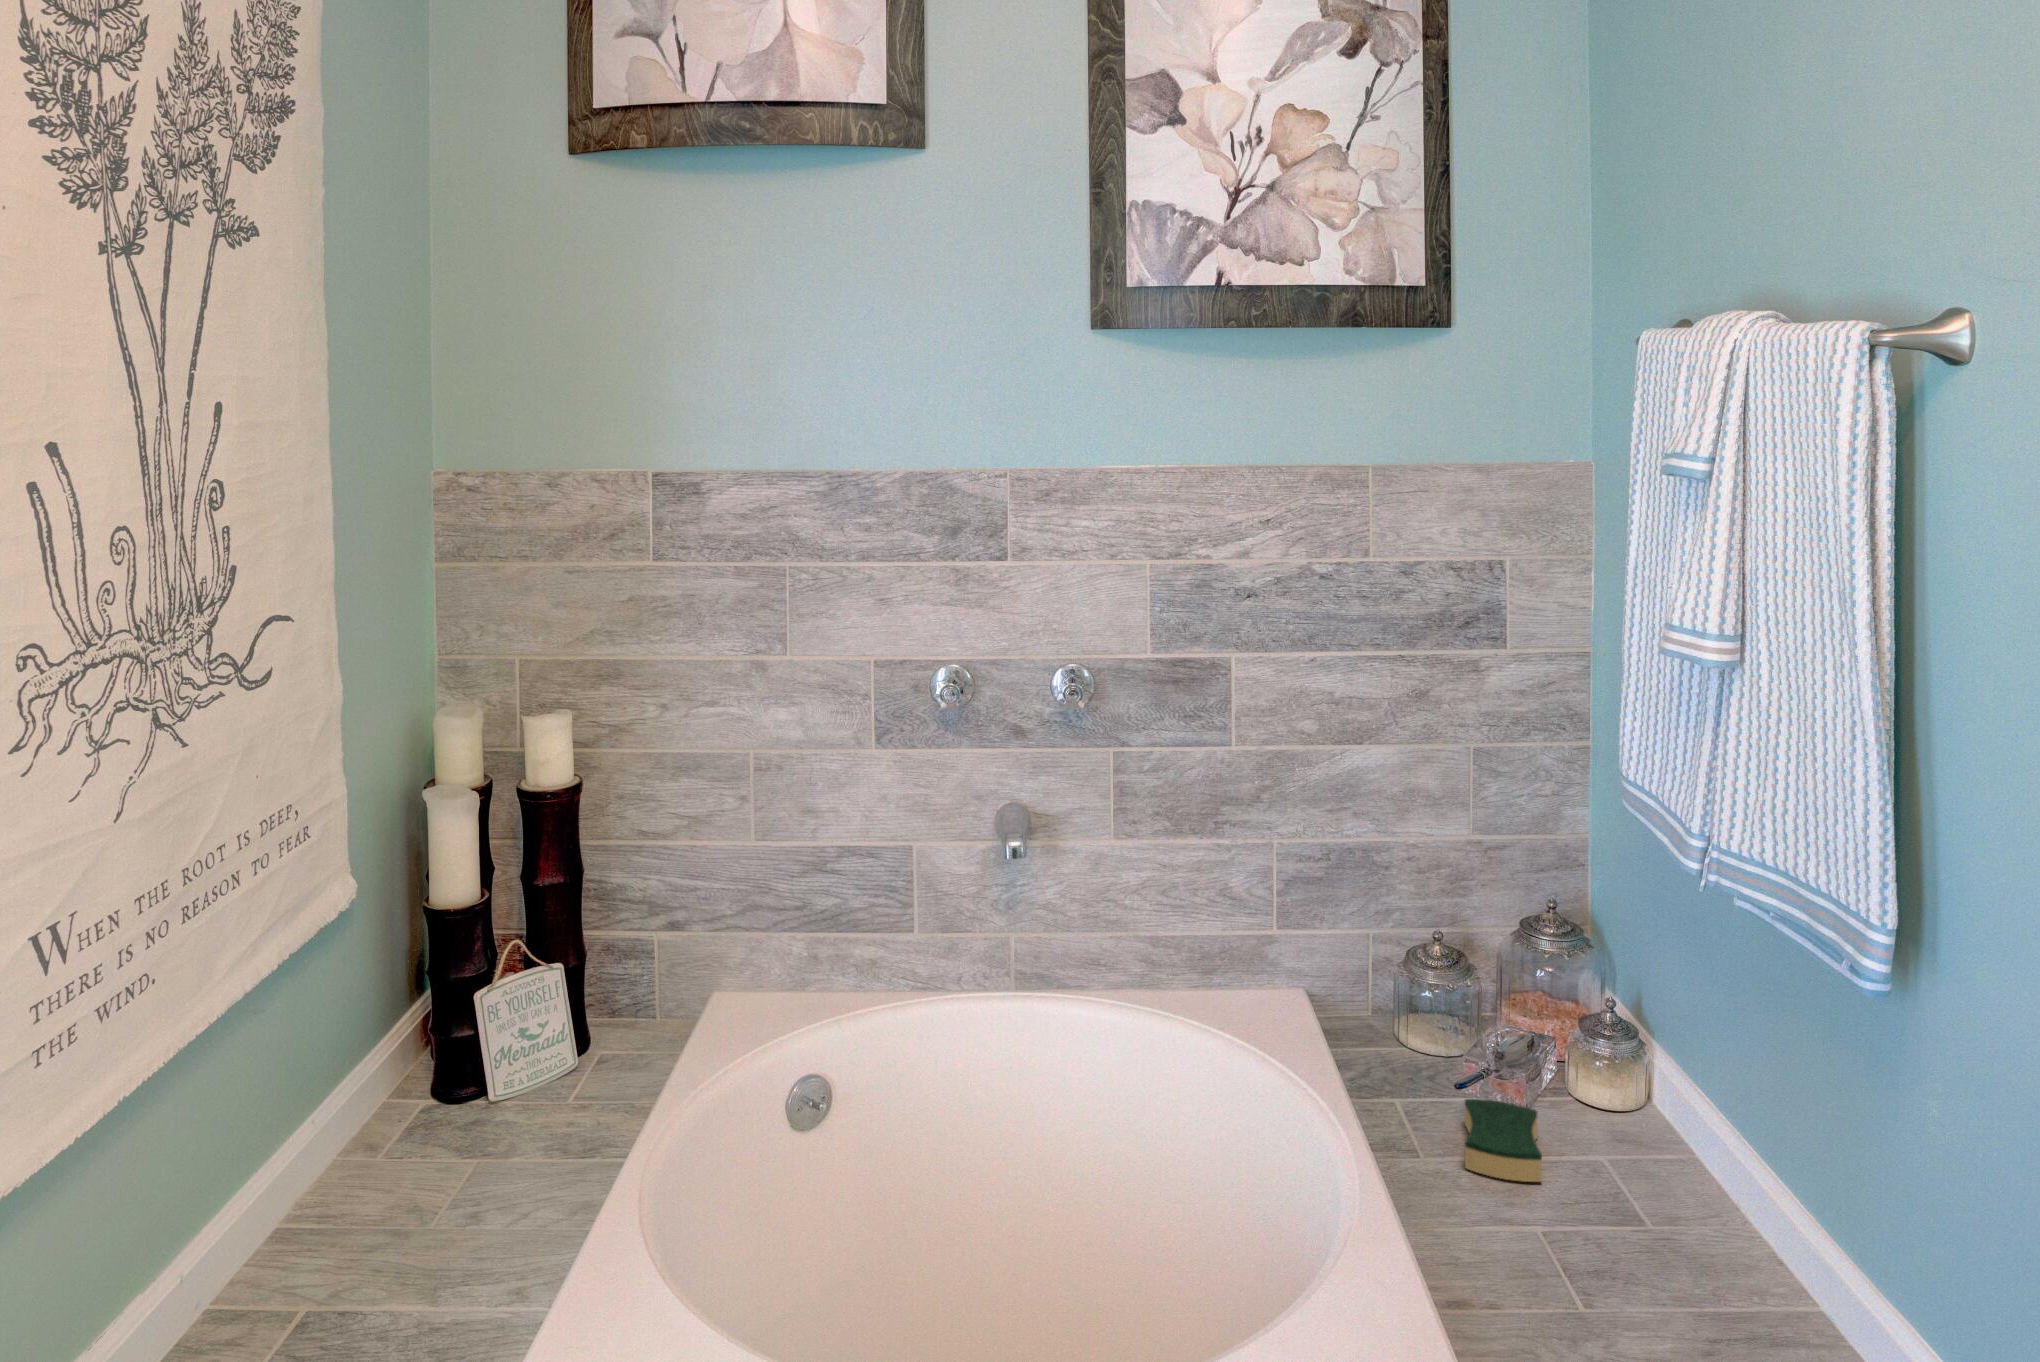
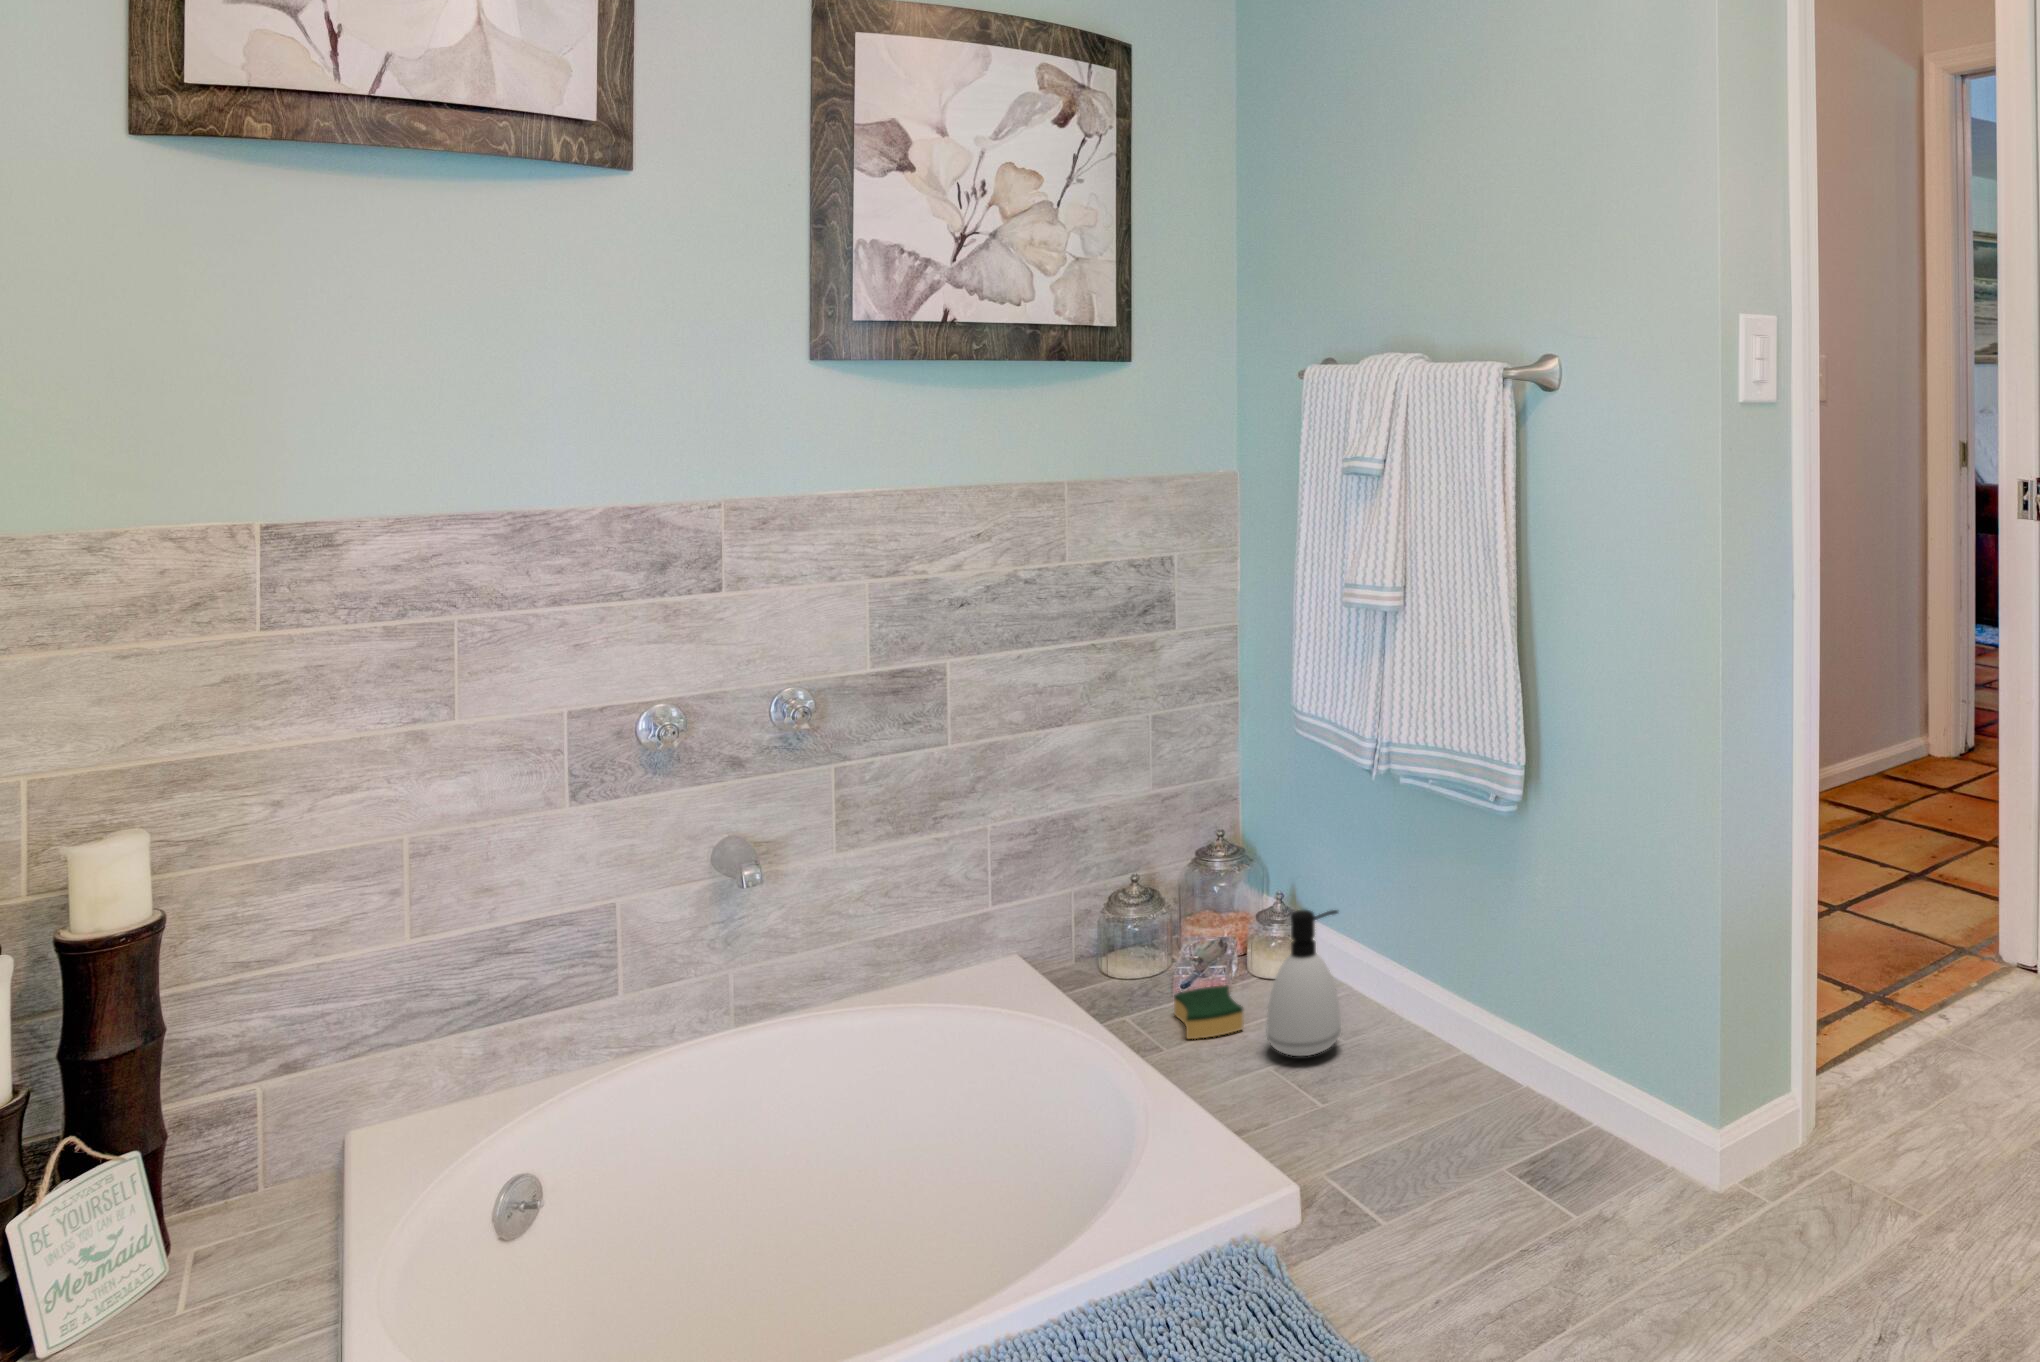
soap dispenser: none [1558,1063,1667,1270] -> present [1266,910,1341,1056]

